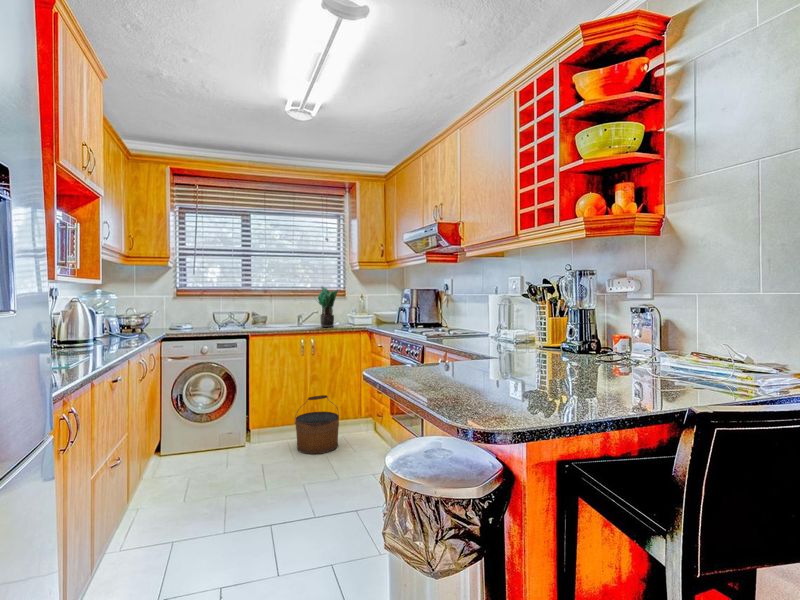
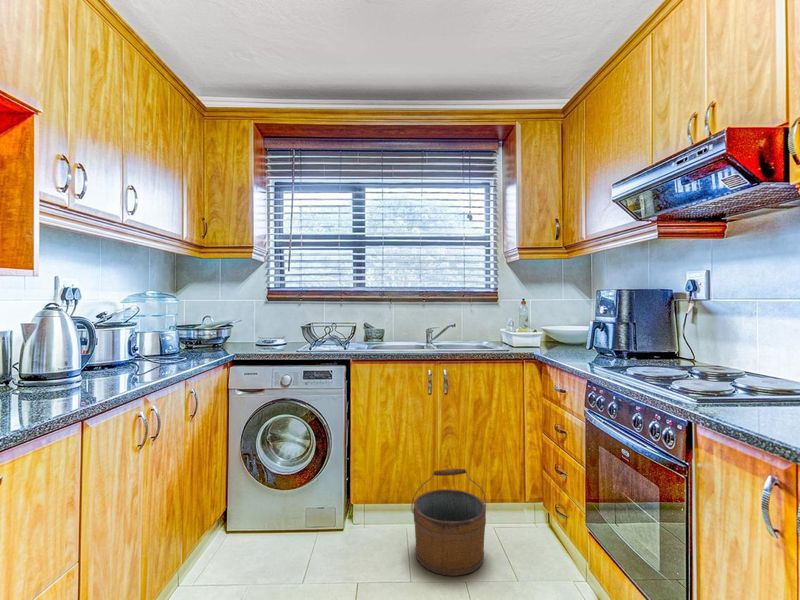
potted plant: present [318,287,338,327] -> none [447,286,485,350]

